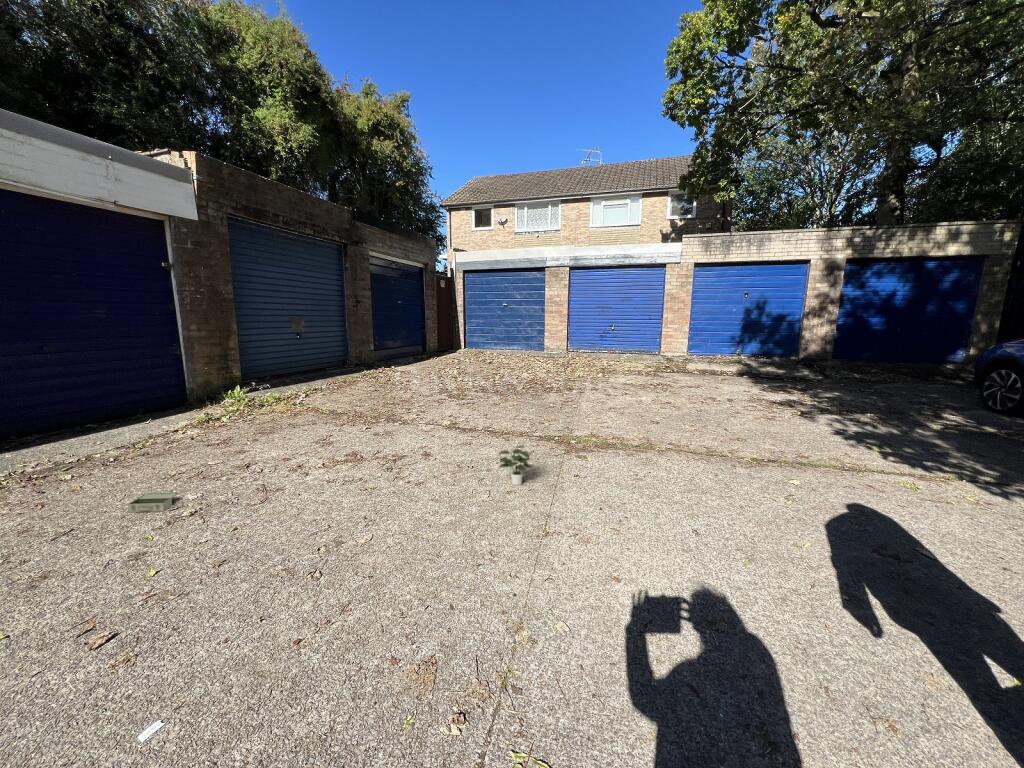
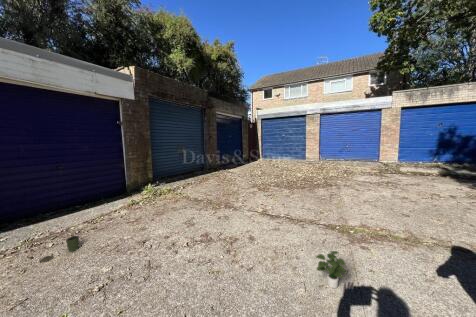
trash can: none [79,457,141,494] -> present [40,236,79,262]
toolbox: present [128,492,179,512] -> none [52,270,87,289]

